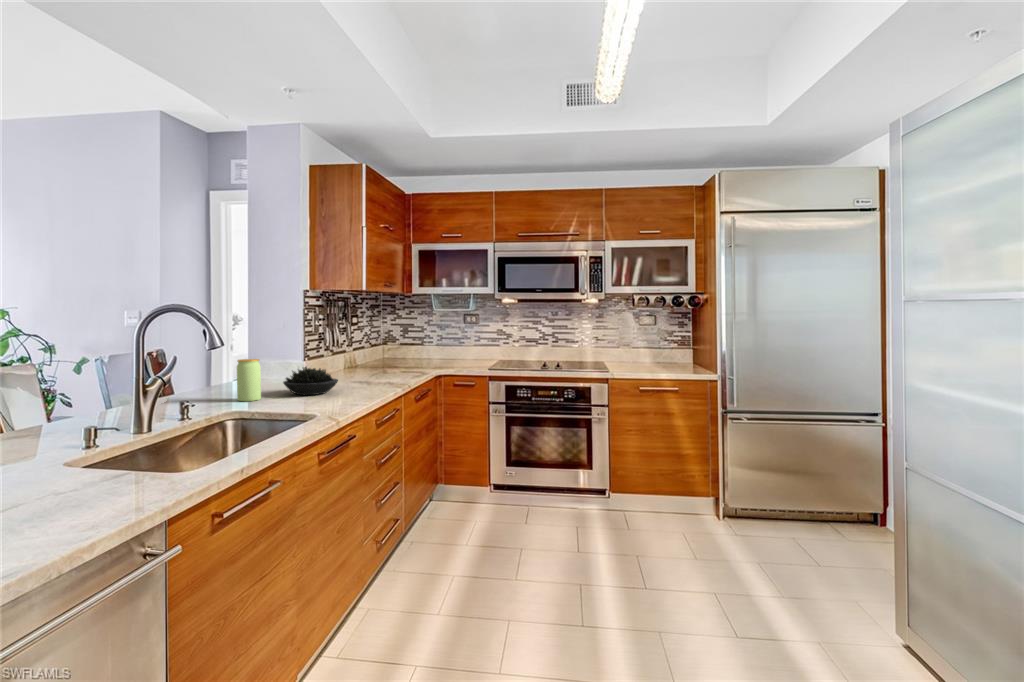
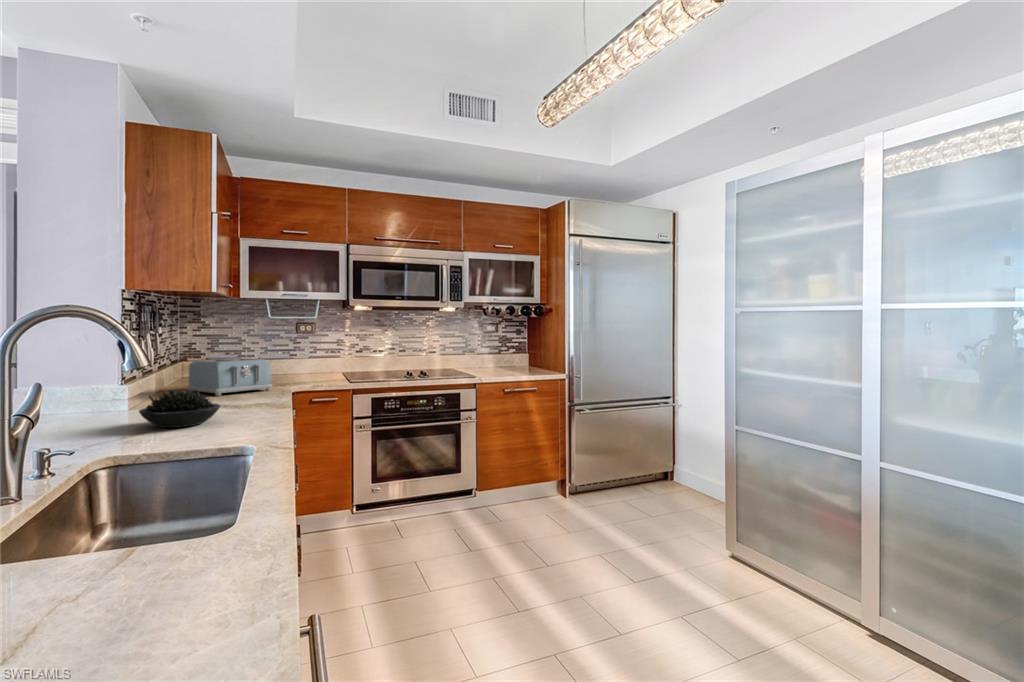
toaster: none [369,345,424,373] -> present [187,358,272,396]
jar: present [237,359,261,401] -> none [79,382,119,444]

